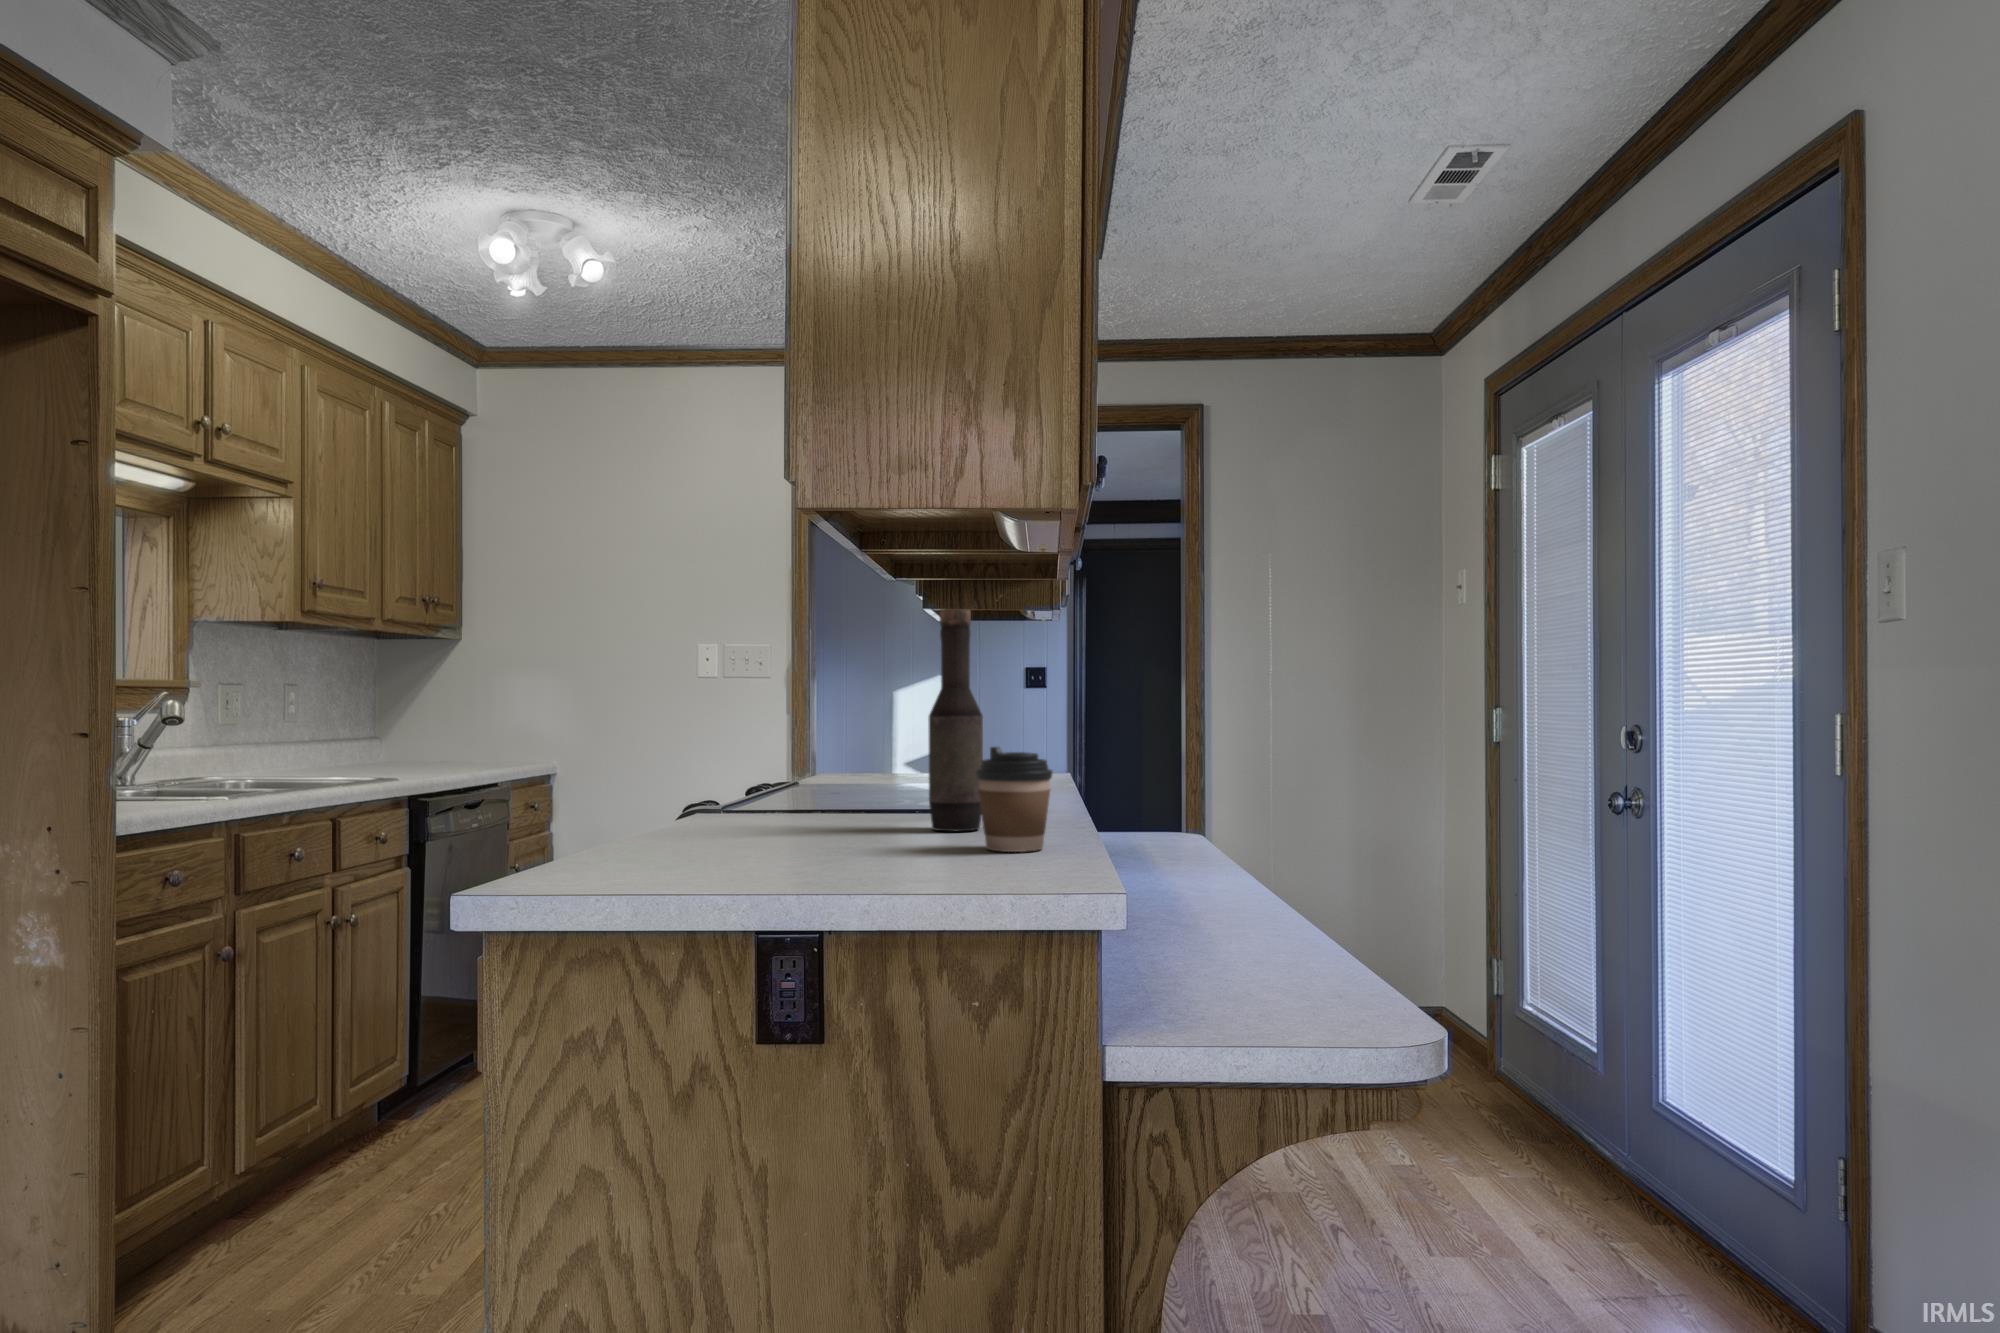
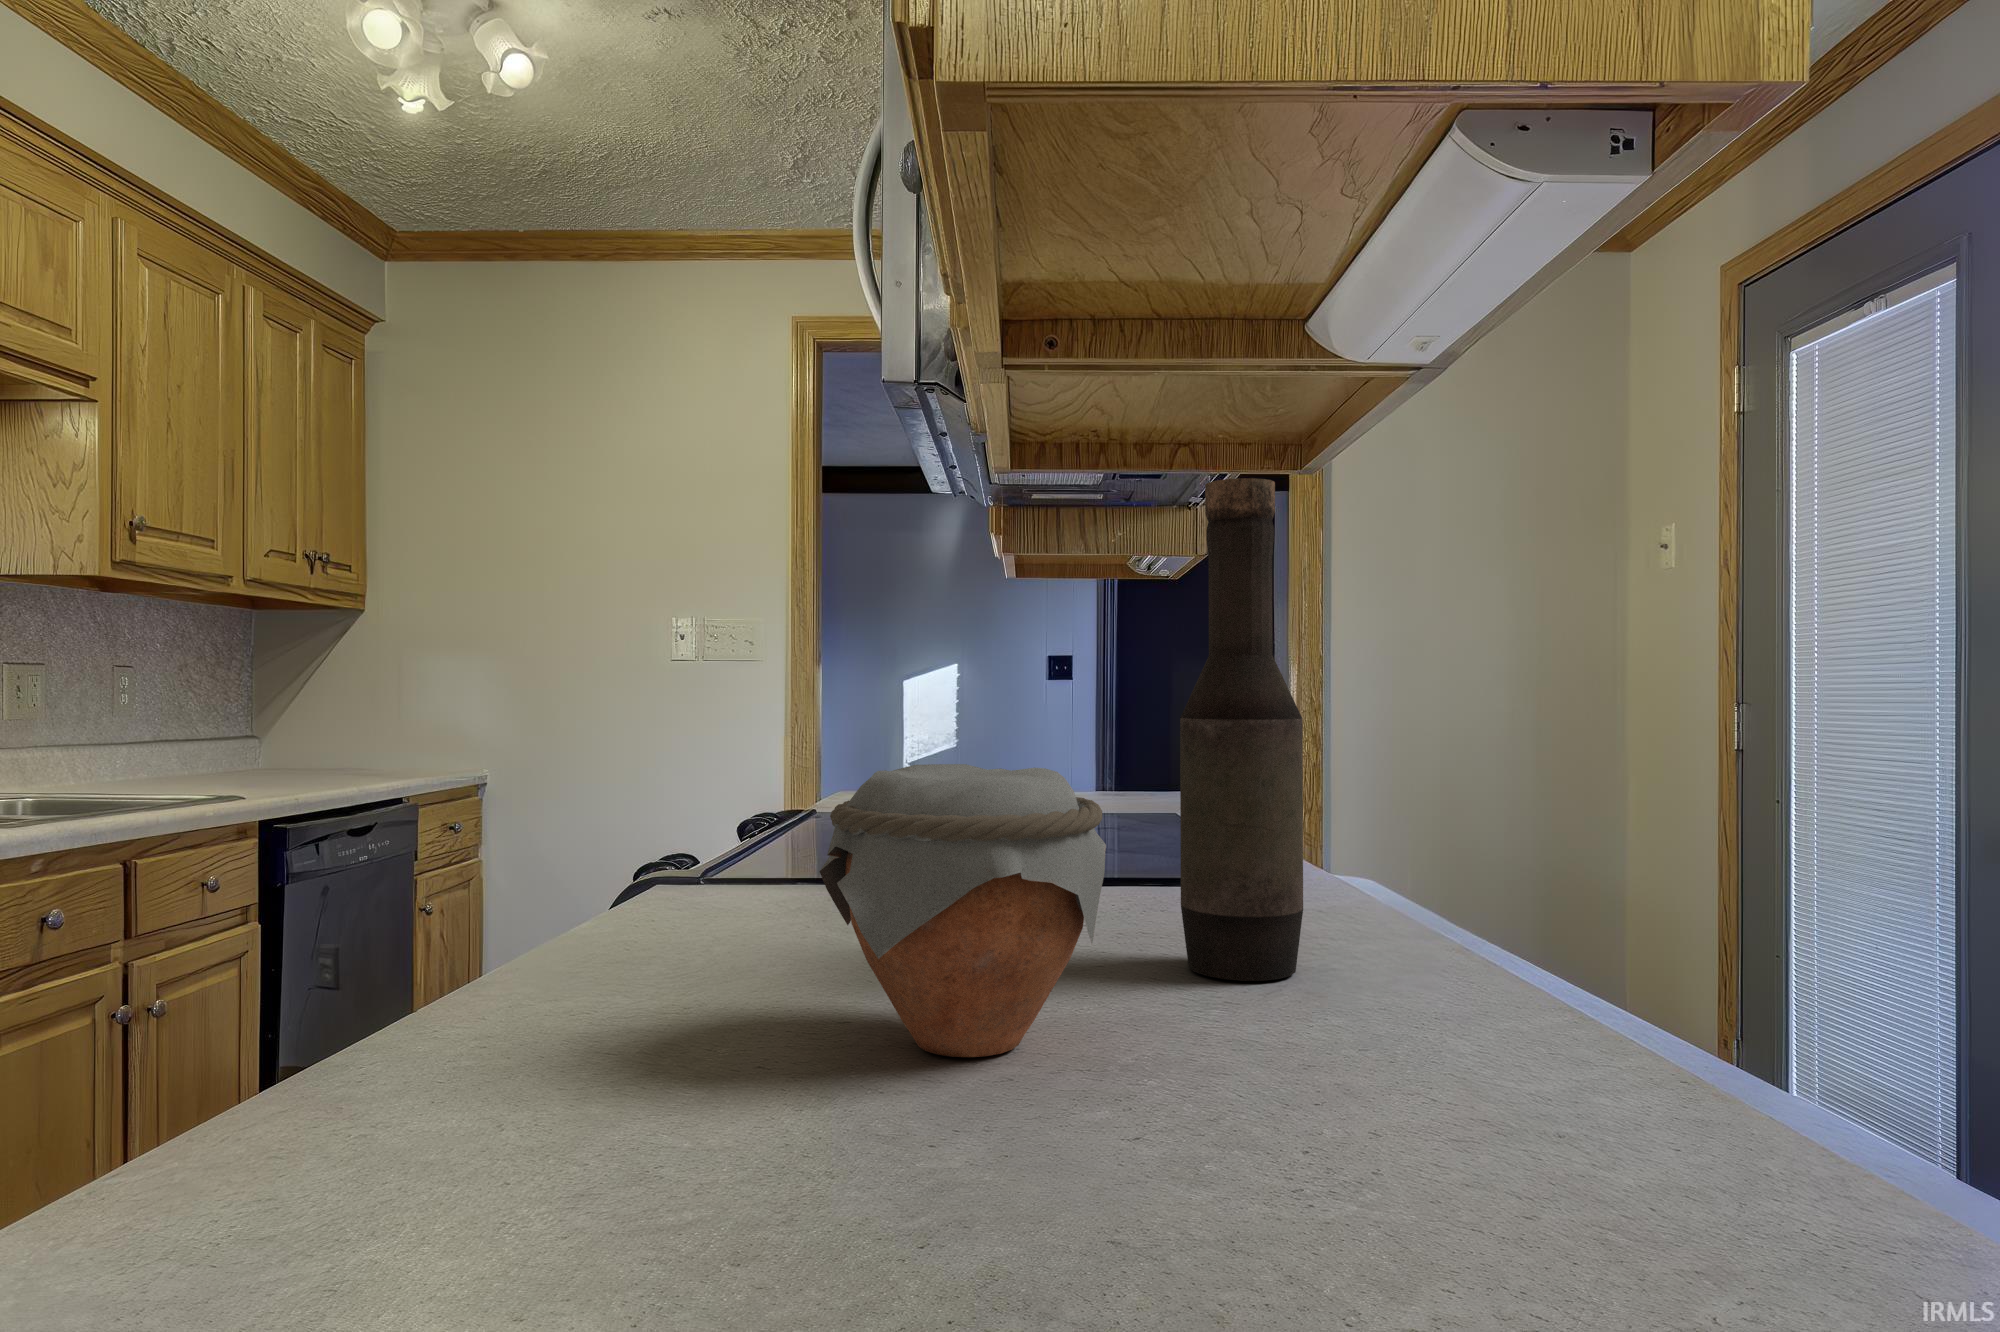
jar: none [758,735,875,845] -> present [819,764,1106,1057]
coffee cup: present [976,747,1052,852] -> none [1421,805,1650,1111]

